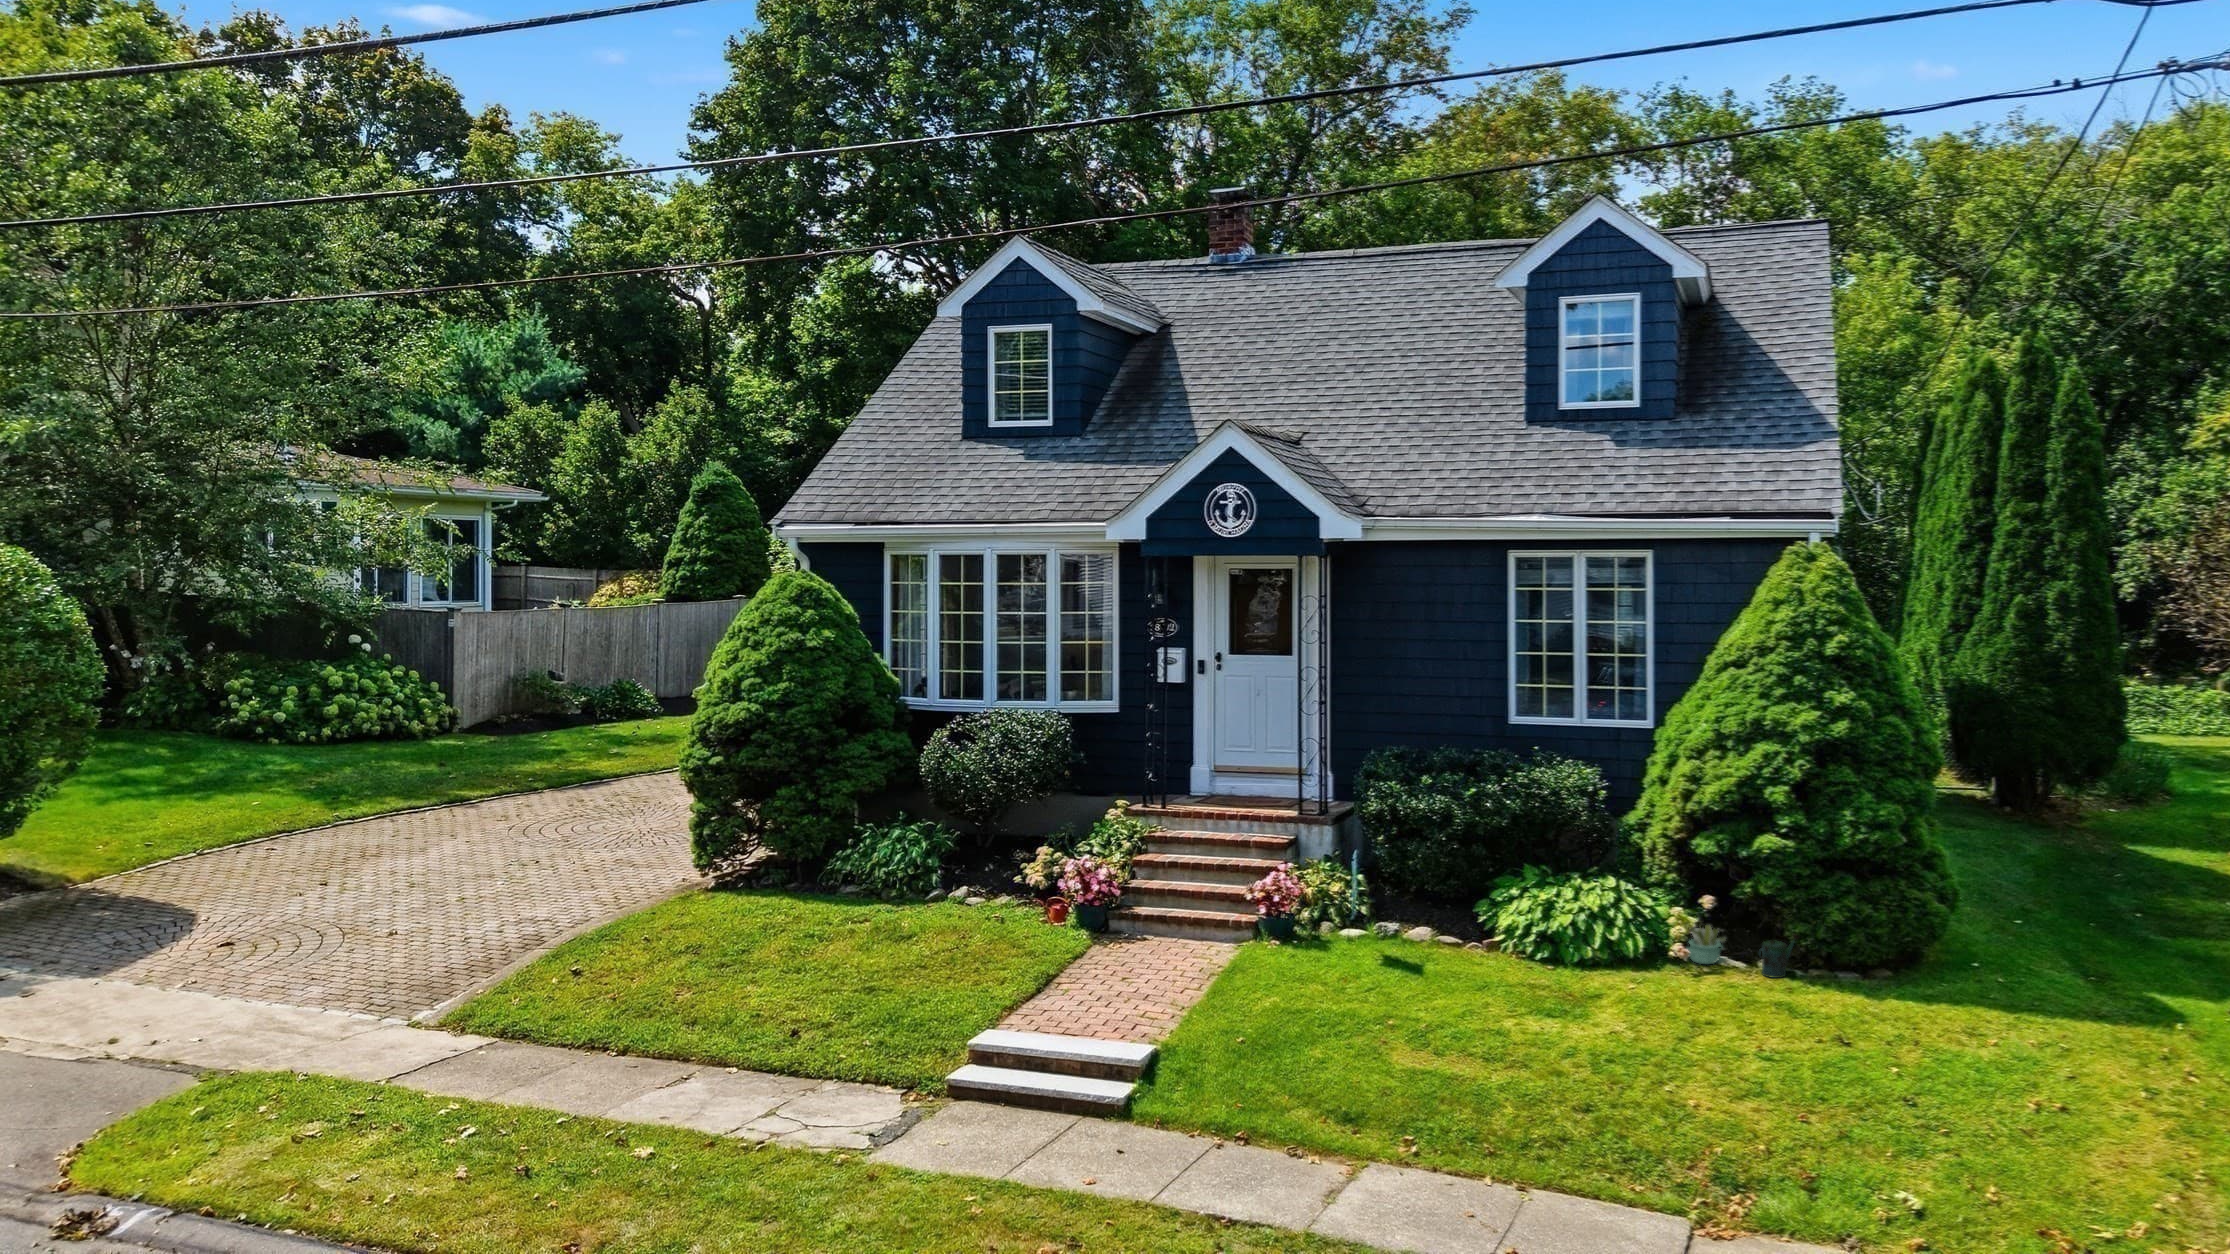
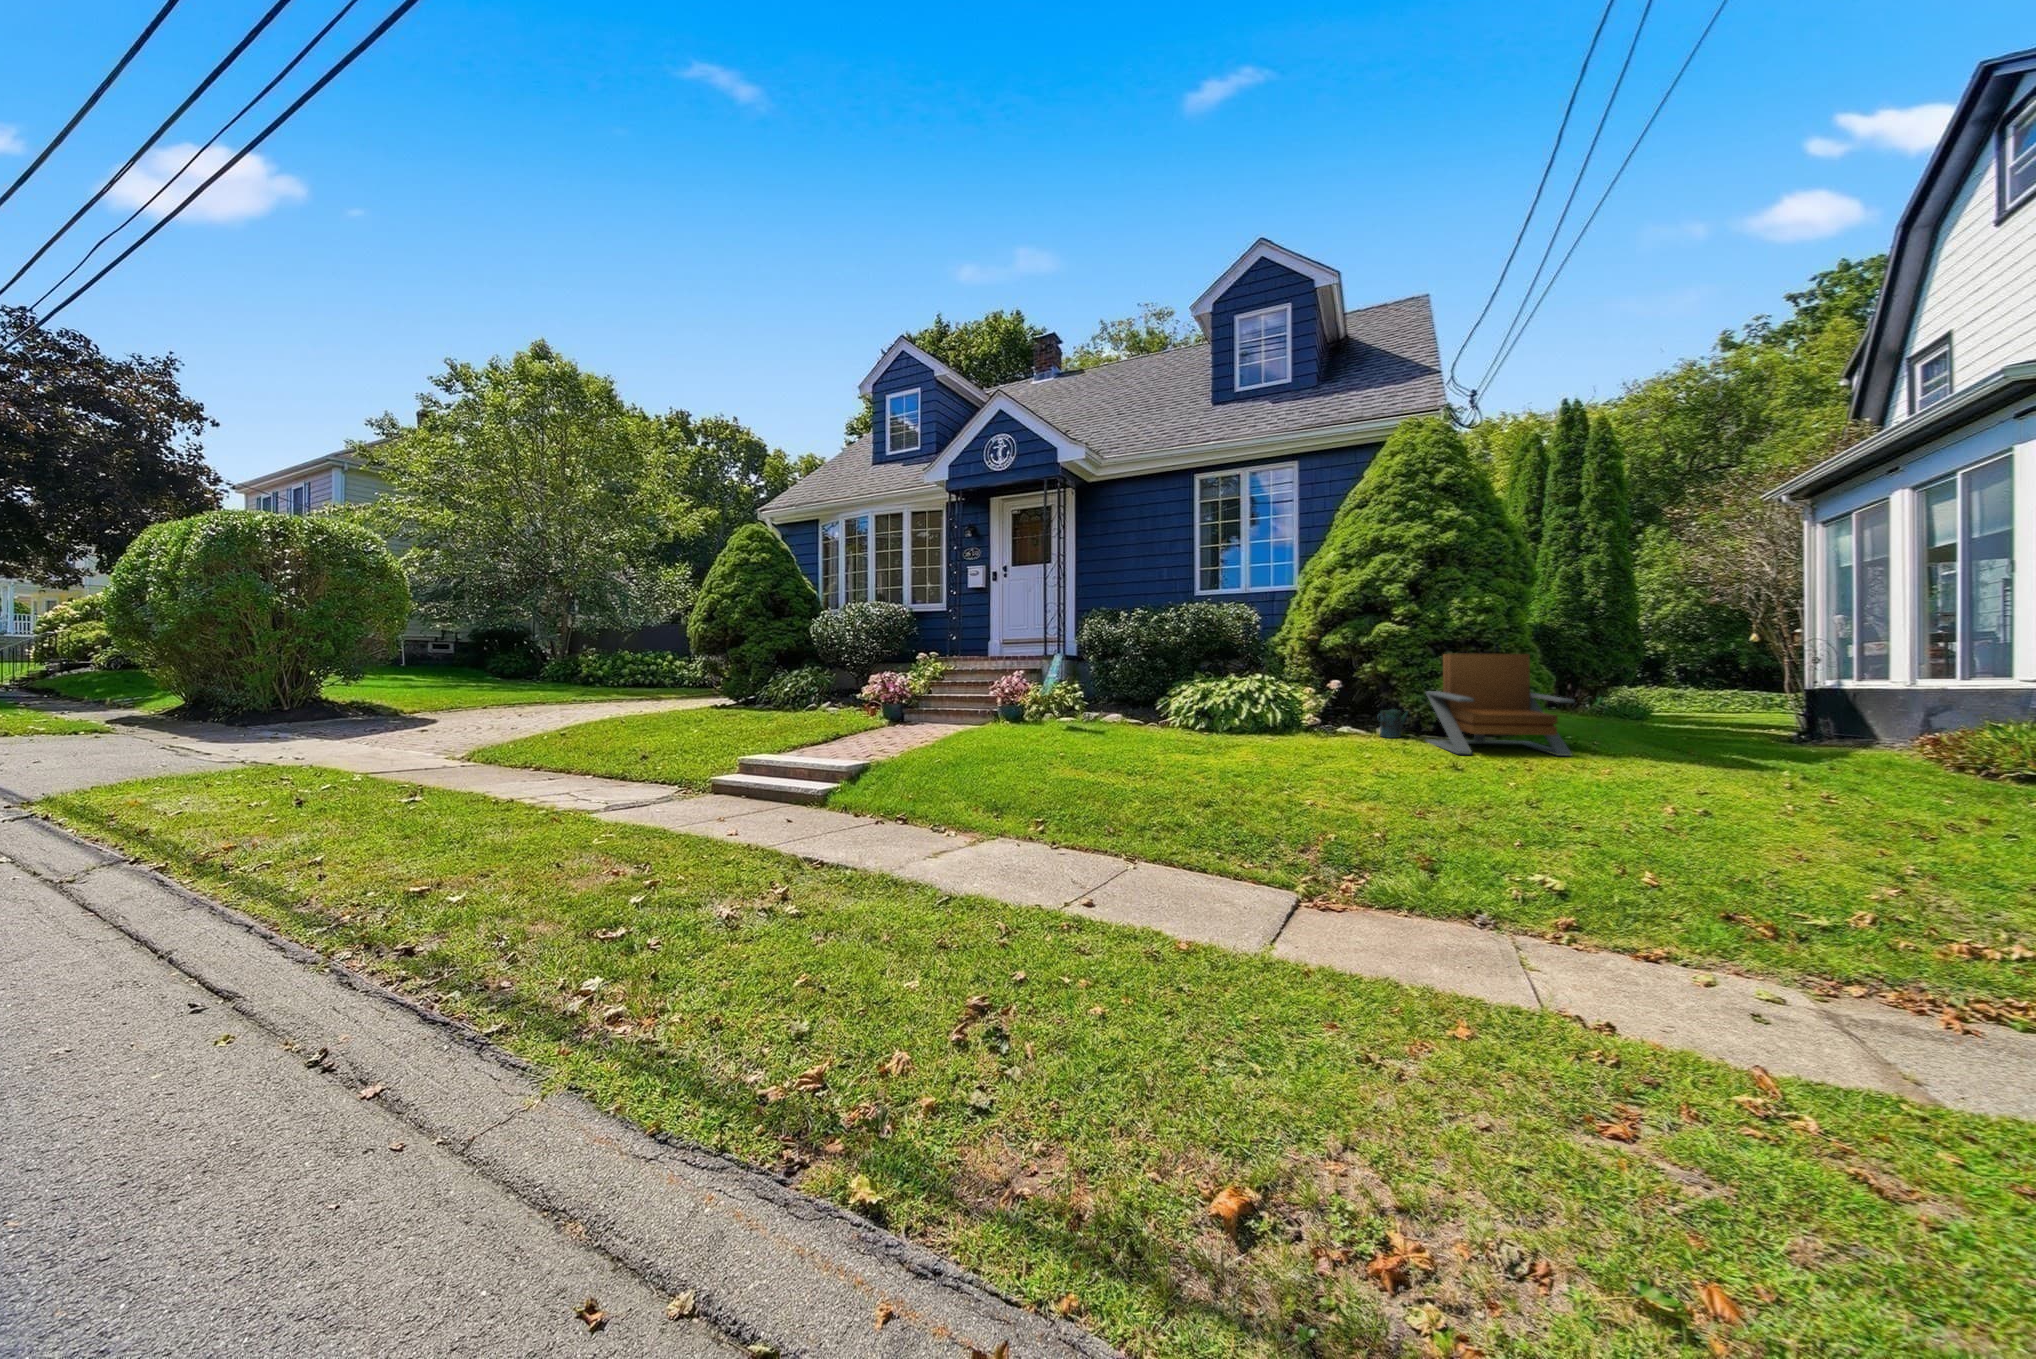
lounge chair: none [1813,882,1969,1015] -> present [1426,653,1574,756]
decorative plant: present [1688,925,1725,964] -> none [1316,702,1350,732]

